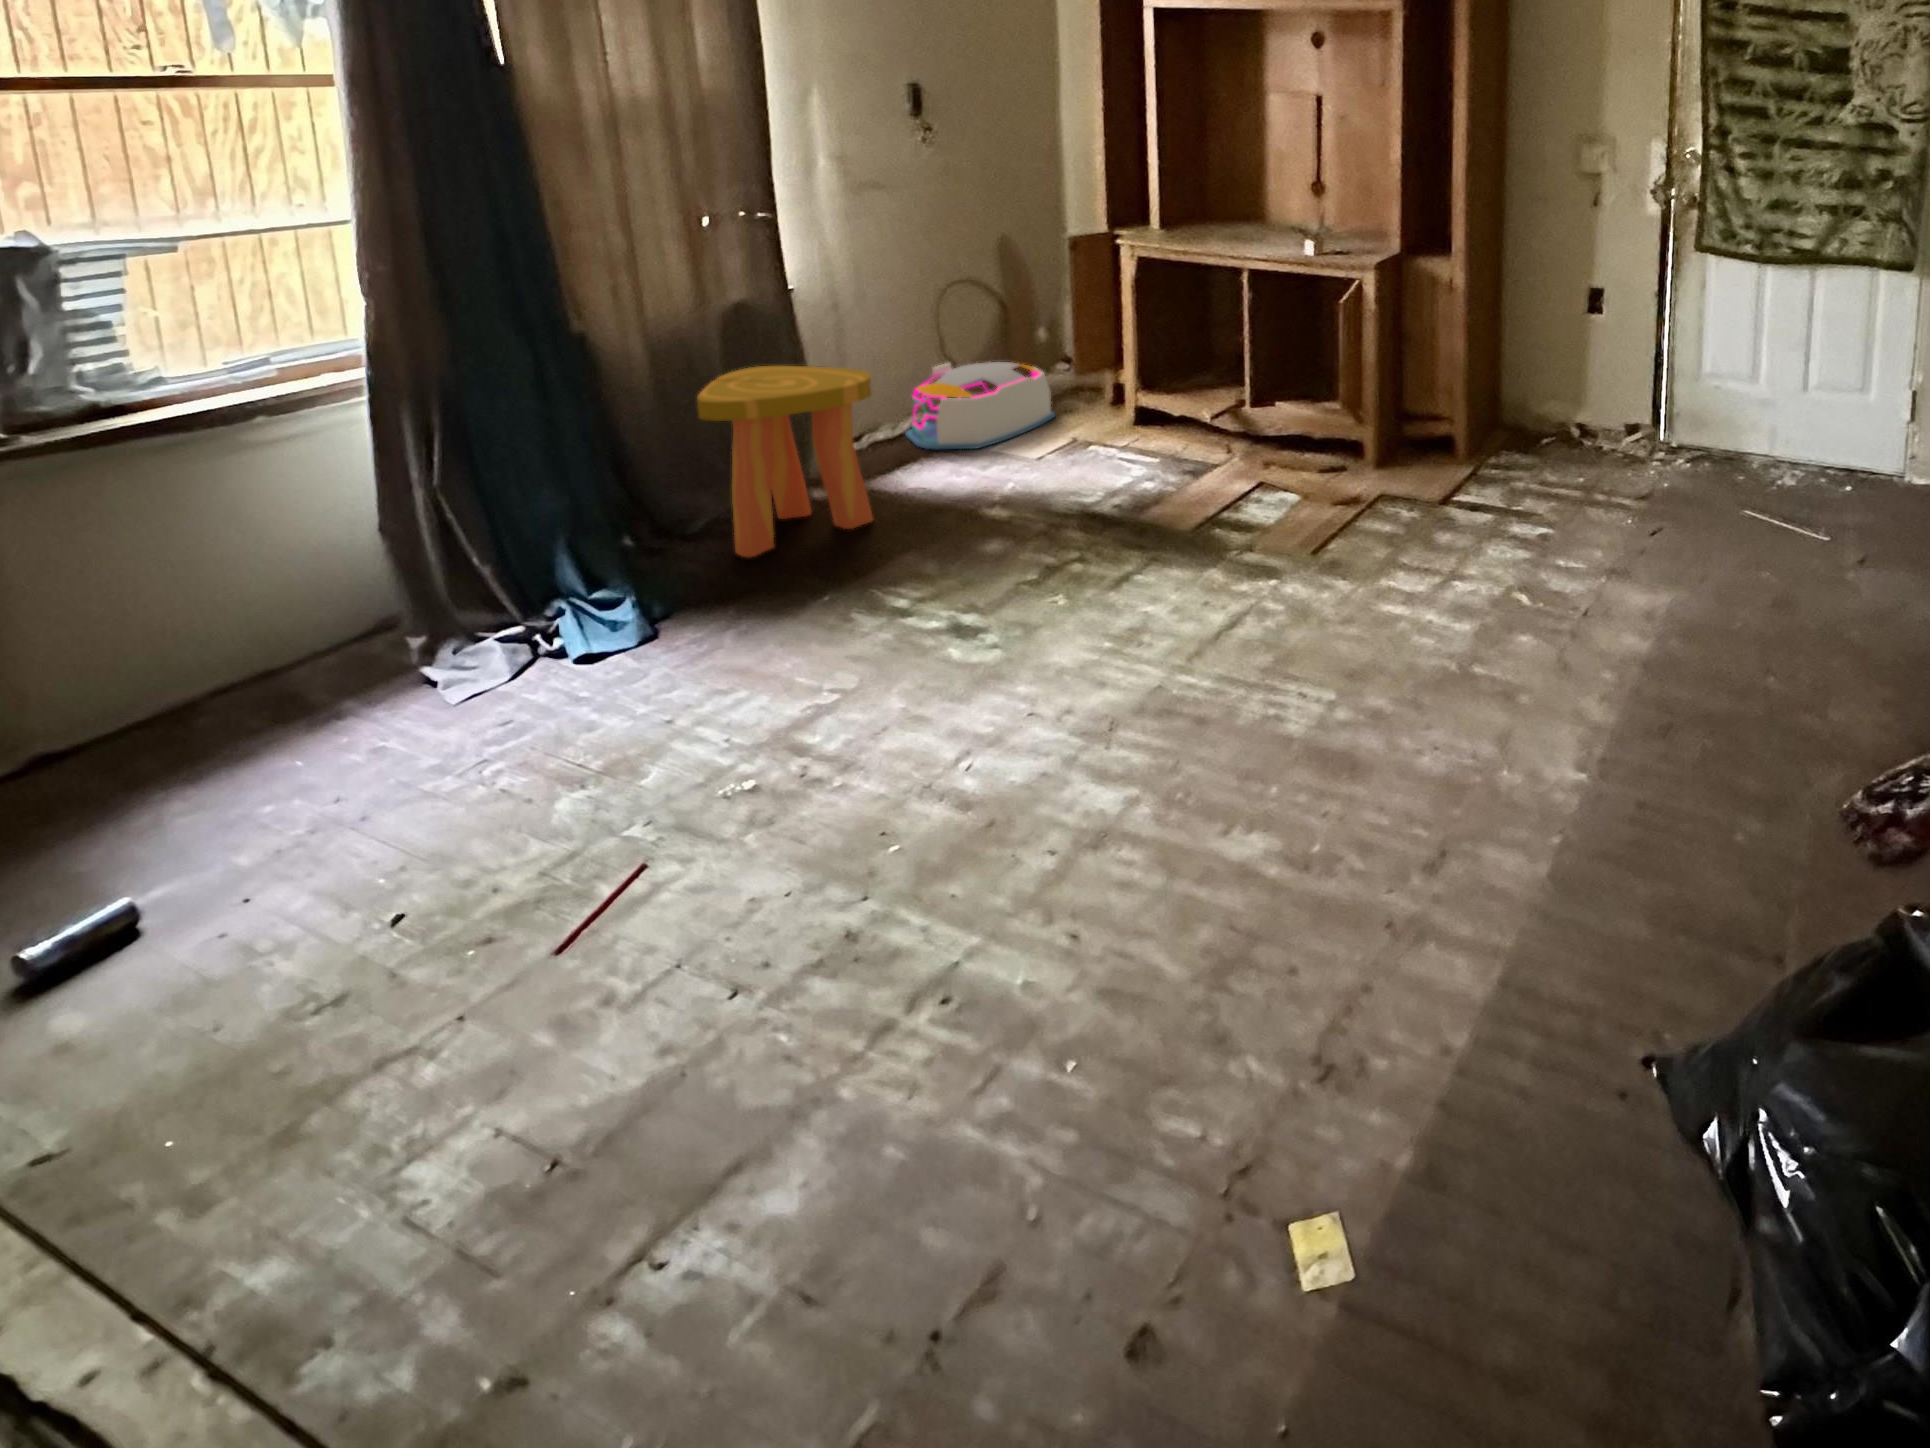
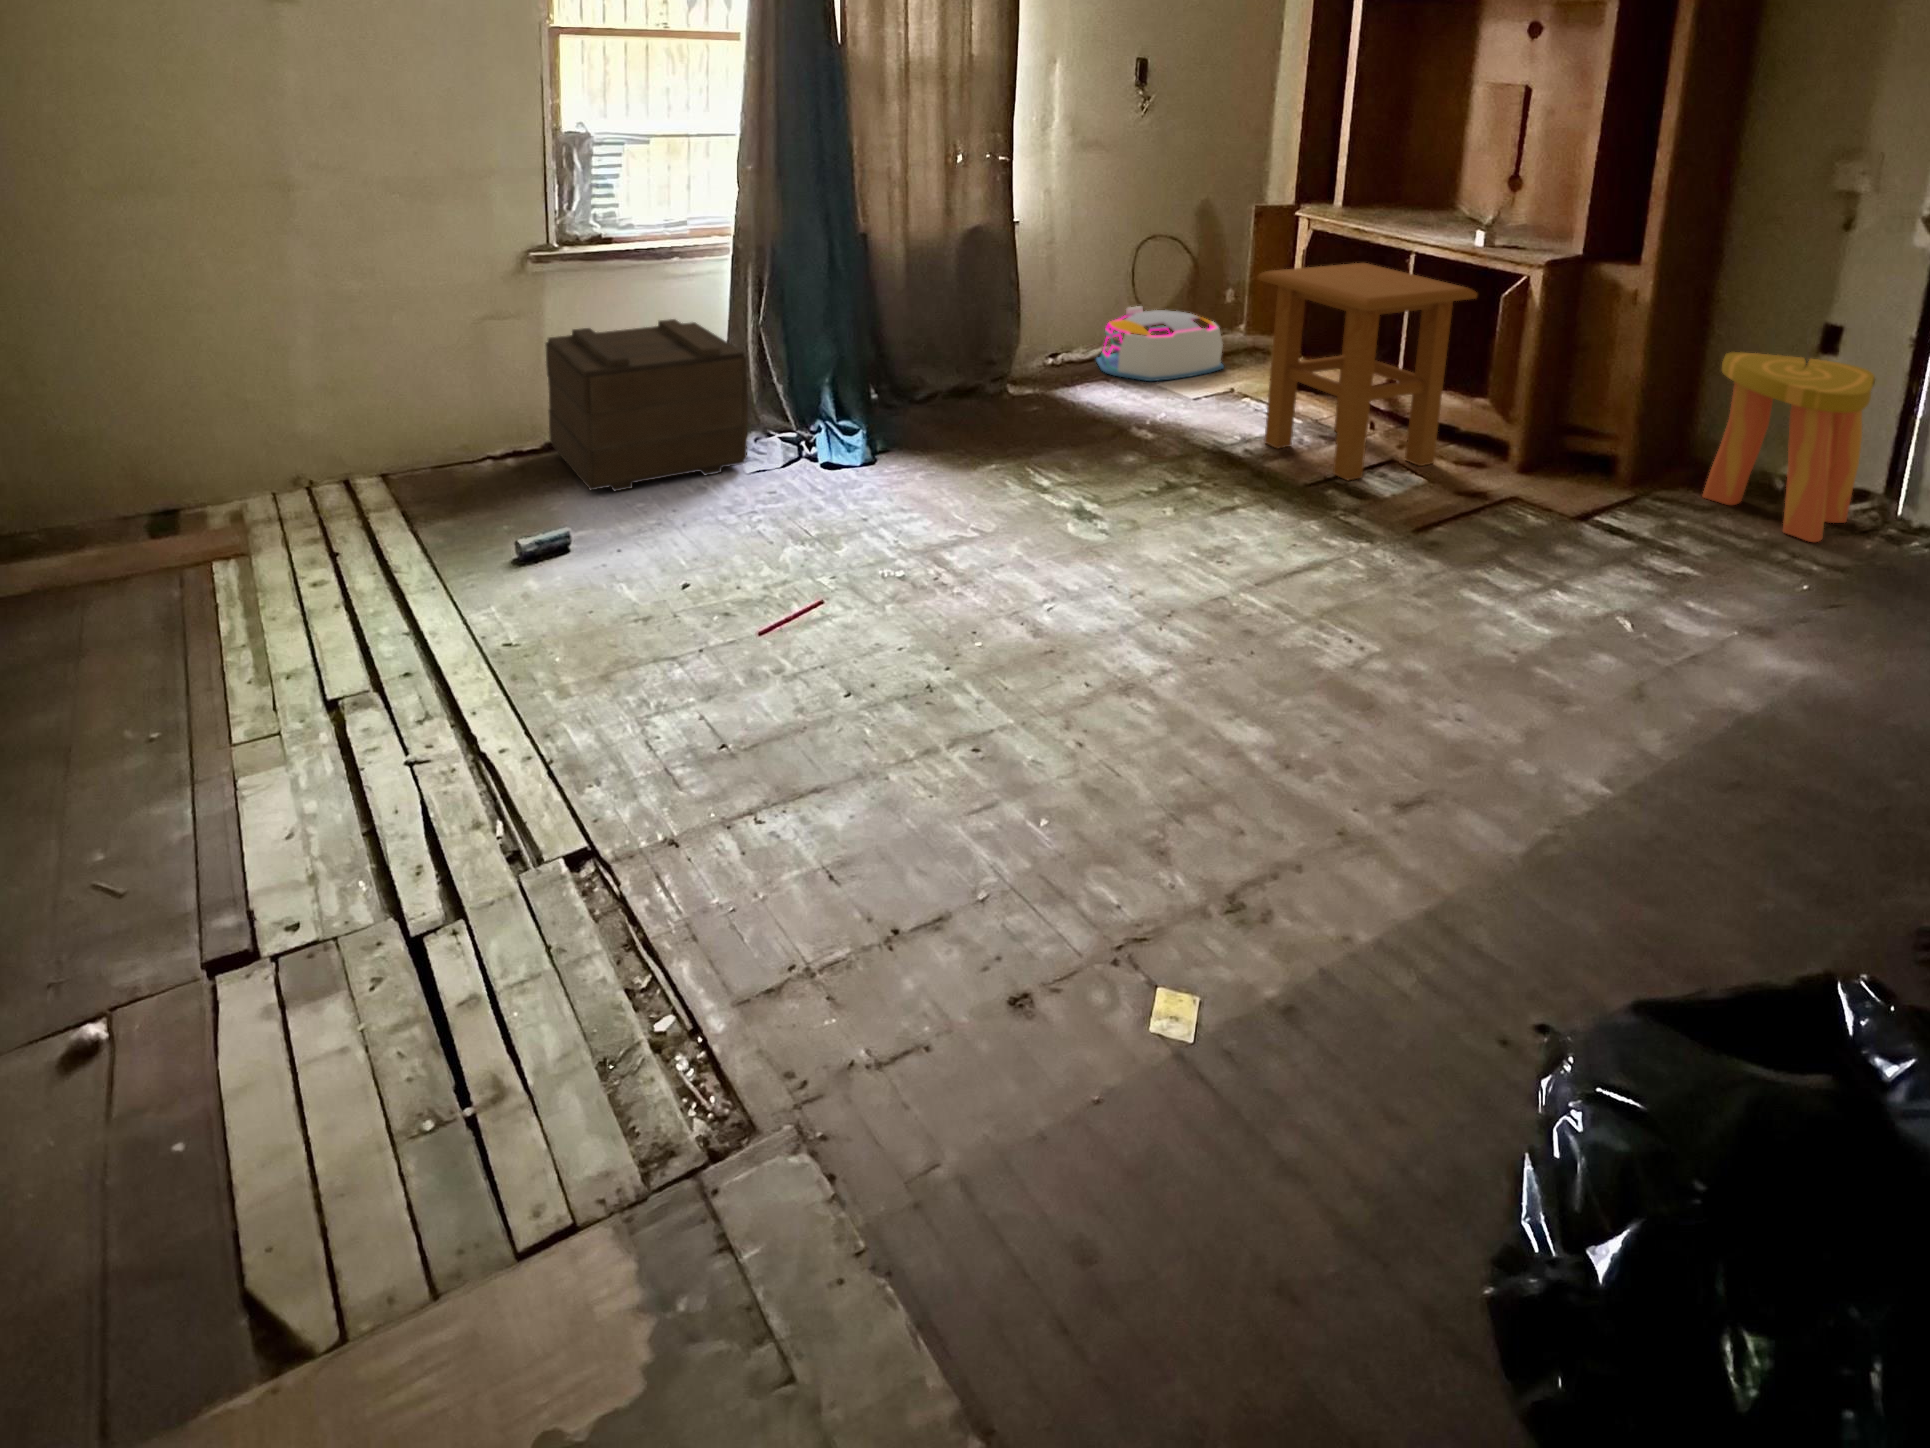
side table: none [1101,285,1322,518] -> present [1257,263,1477,480]
stool: present [697,366,873,557] -> present [1703,352,1875,542]
wooden crate: none [9,505,449,813] -> present [546,319,748,491]

